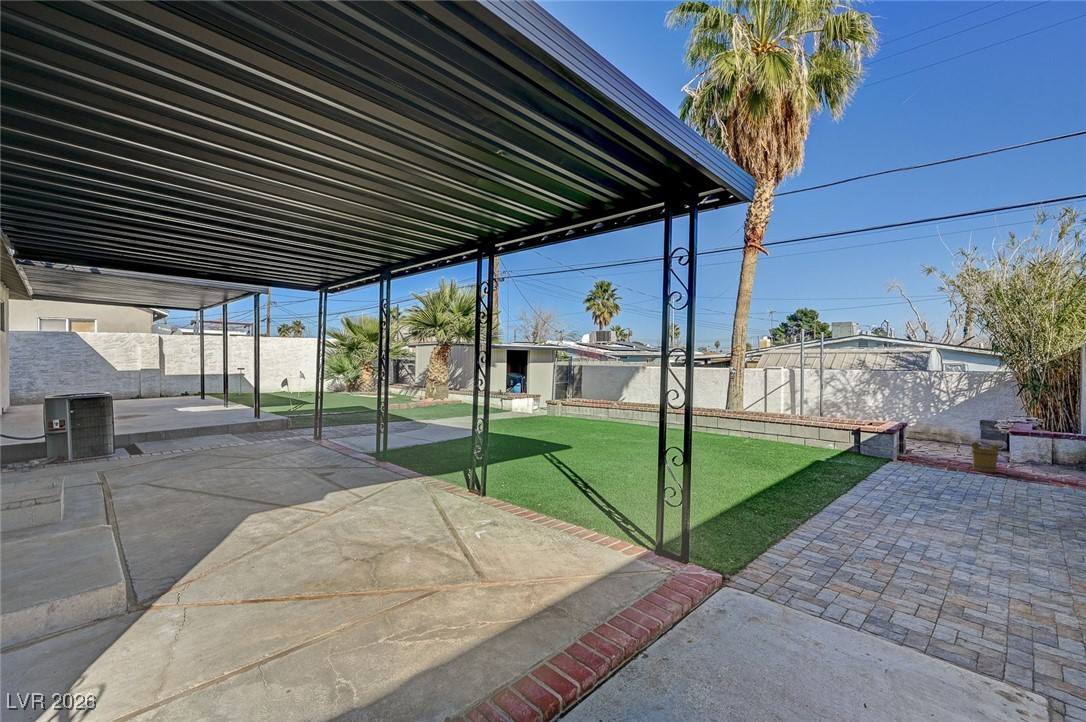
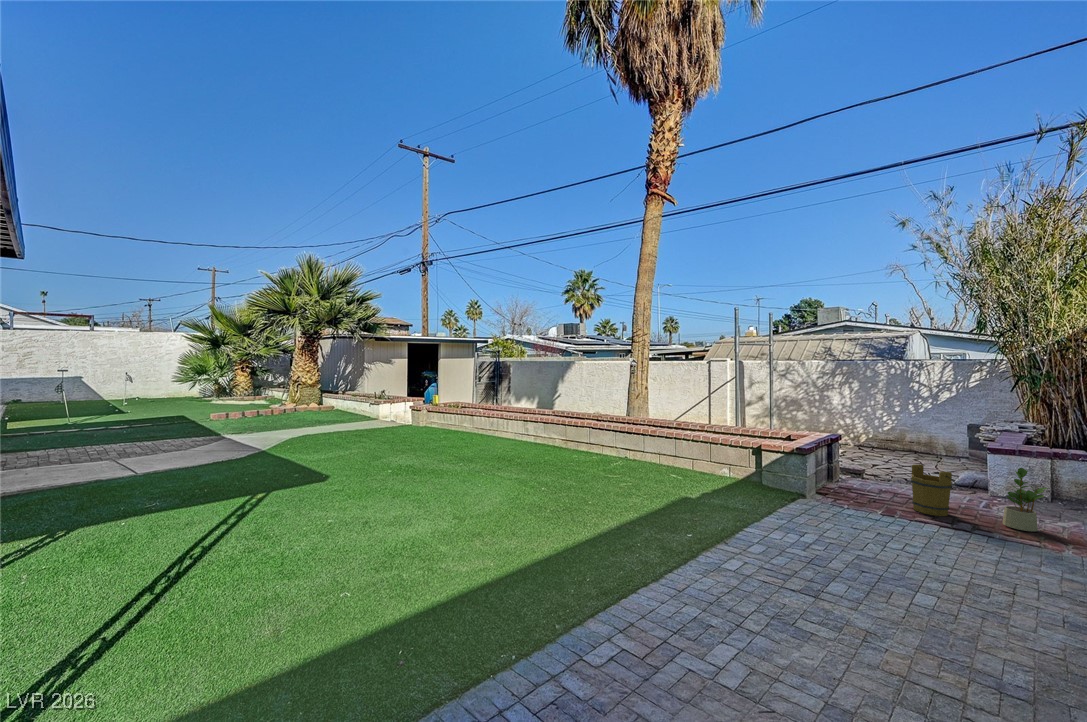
potted plant: none [1030,441,1056,477] -> present [1003,468,1047,531]

